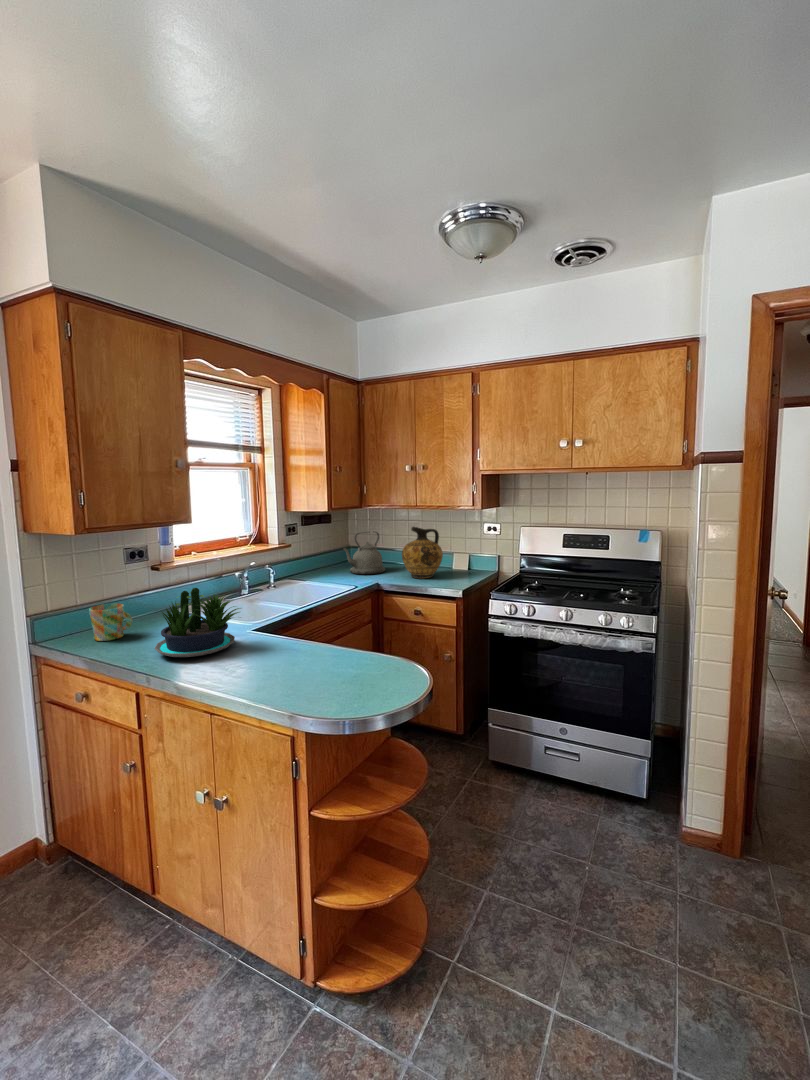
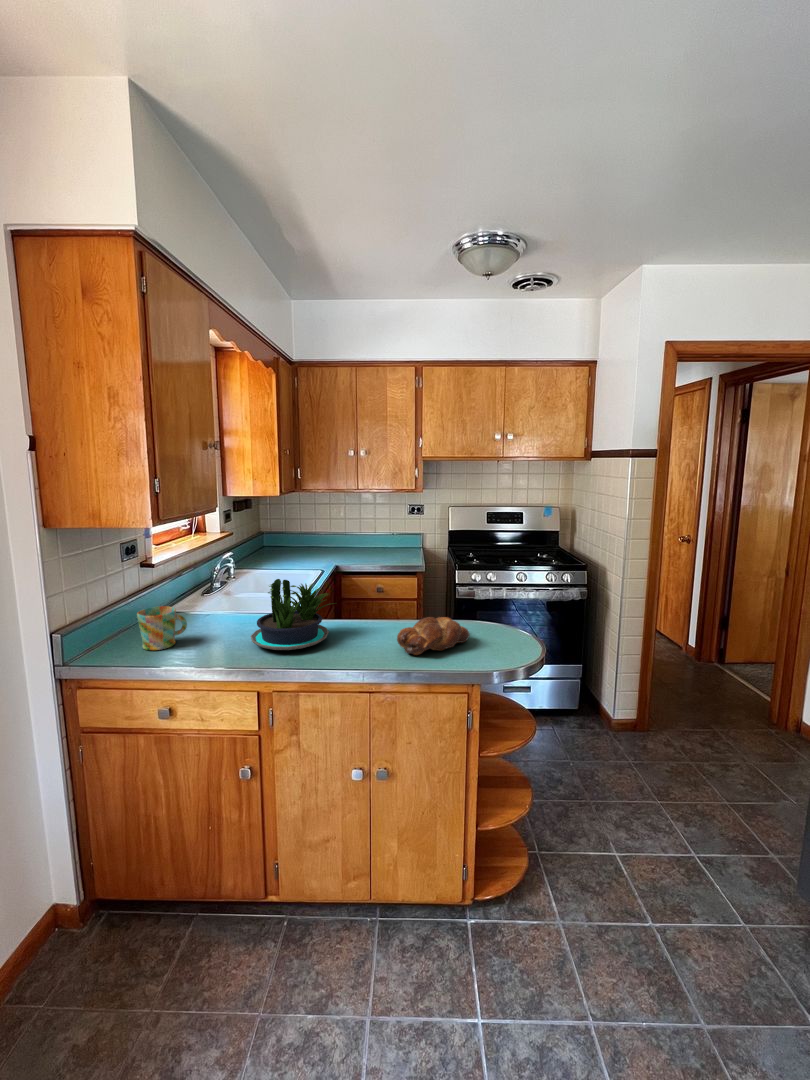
ceramic jug: present [402,527,443,578] -> none [350,509,389,557]
kettle: present [343,532,385,574] -> none [290,515,327,558]
bread loaf: none [256,643,344,682] -> present [397,617,469,655]

